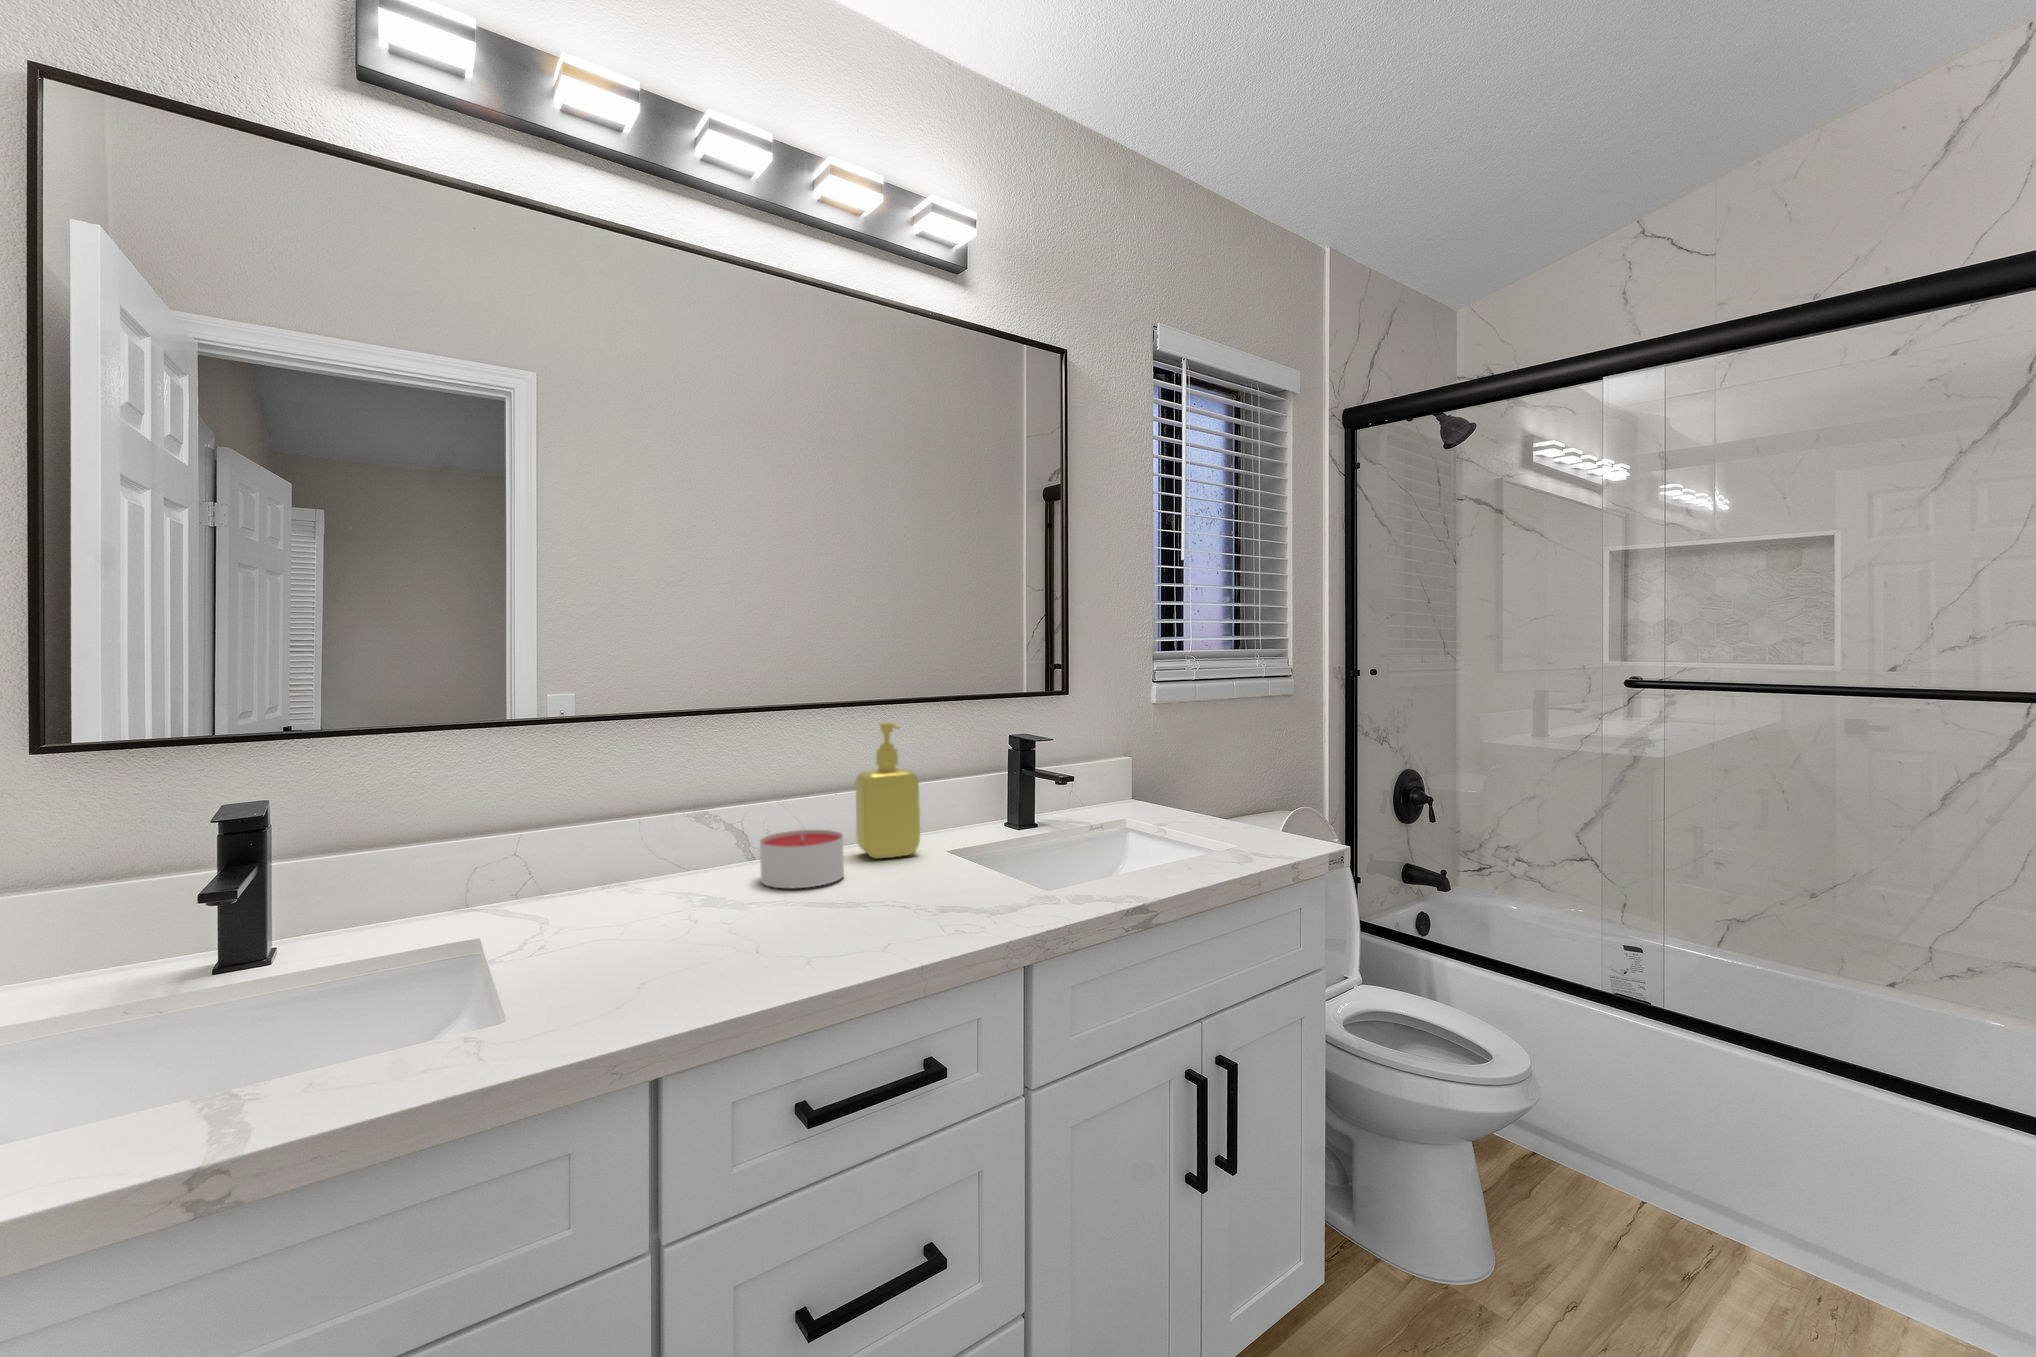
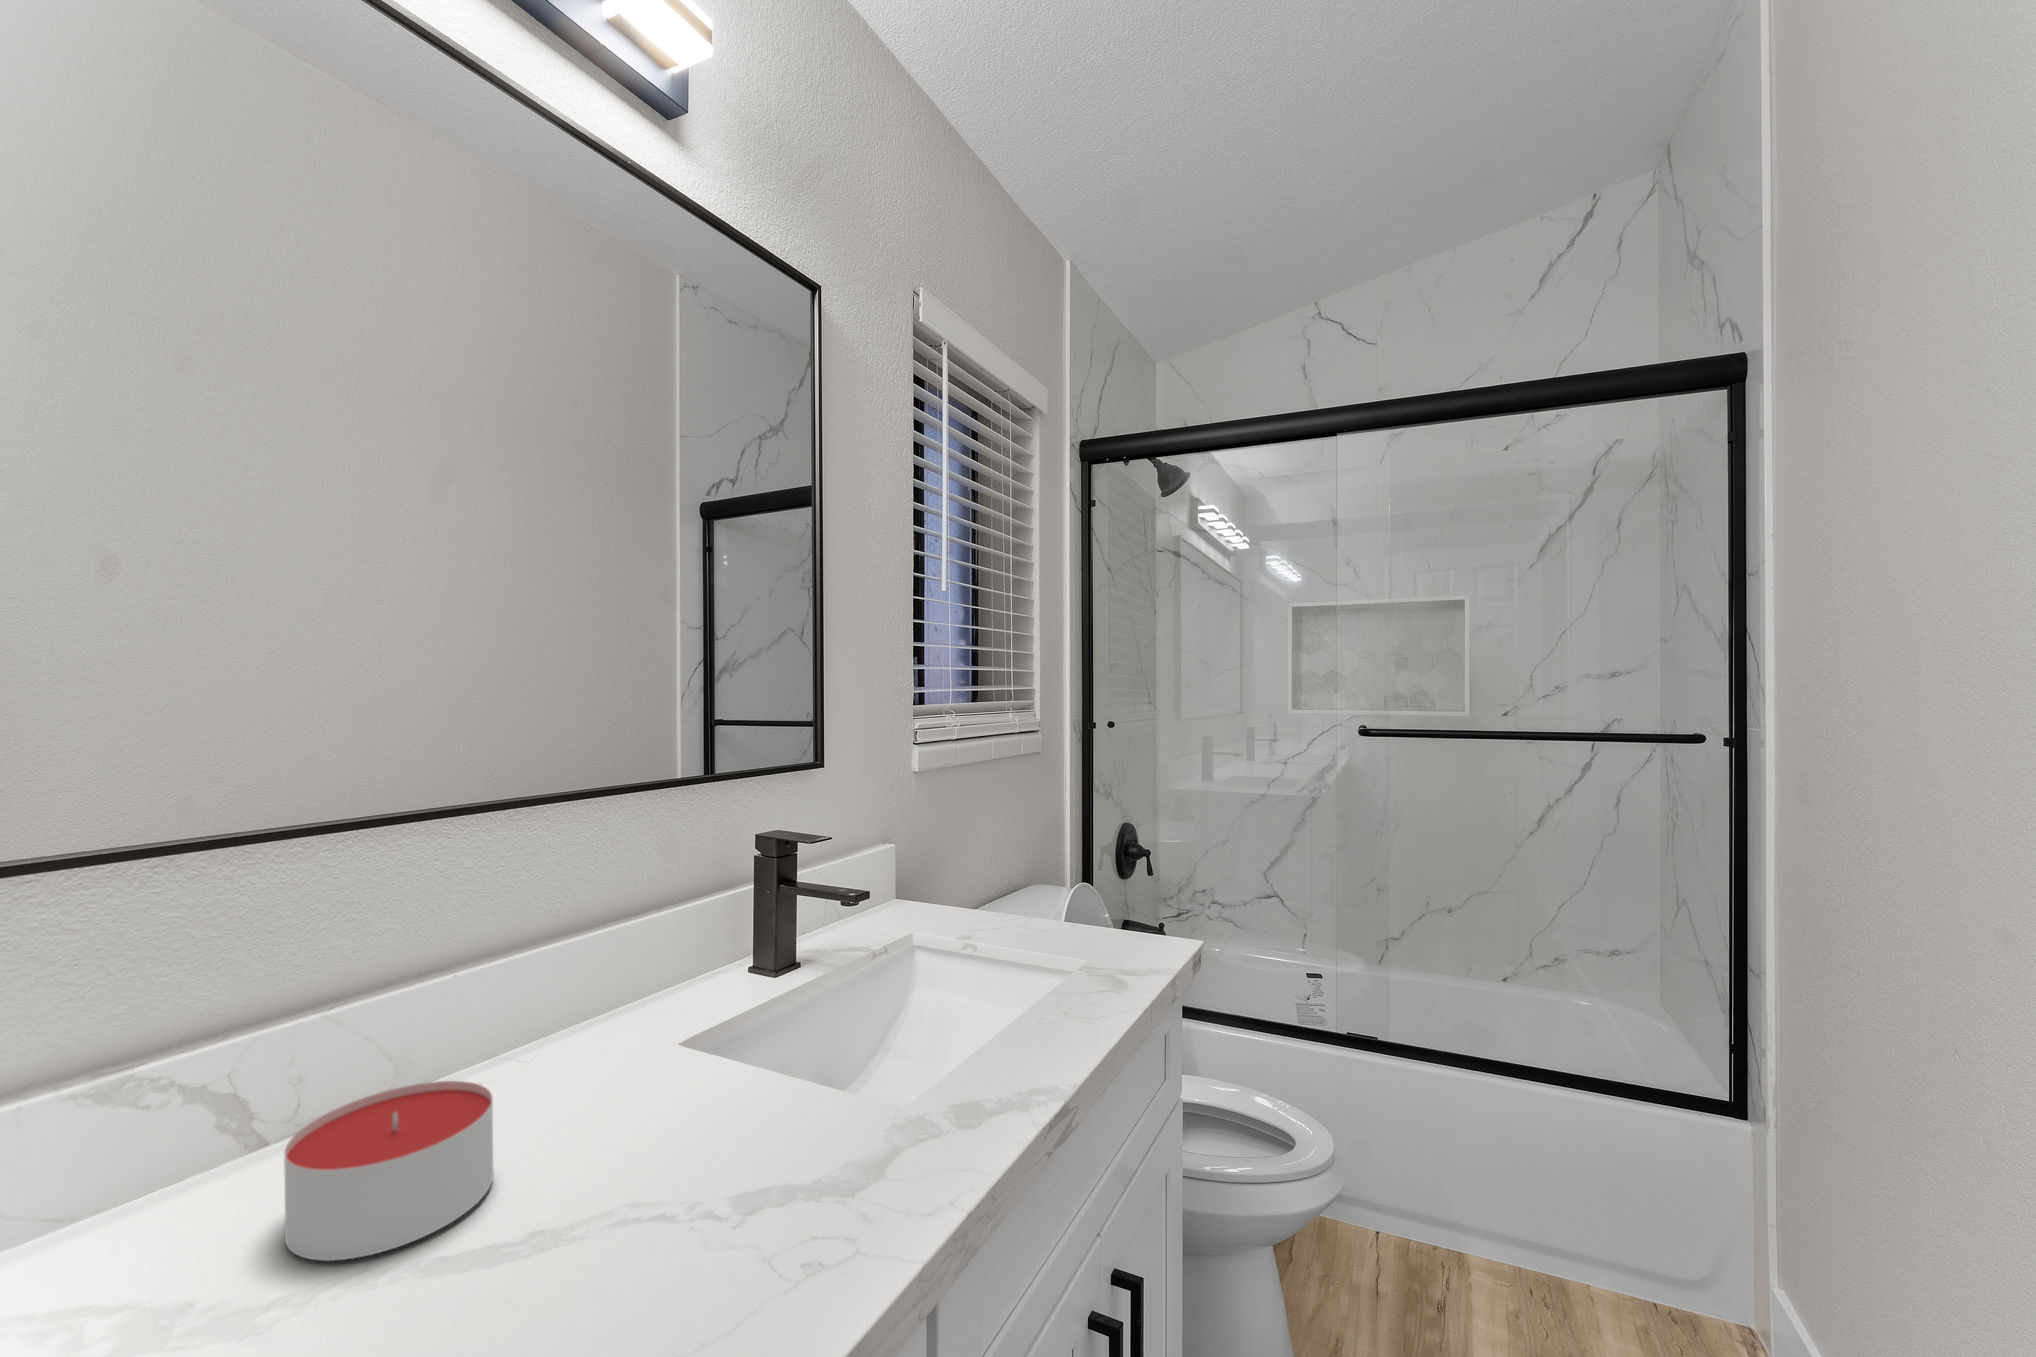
soap dispenser: present [856,722,920,859] -> none [505,848,634,1104]

